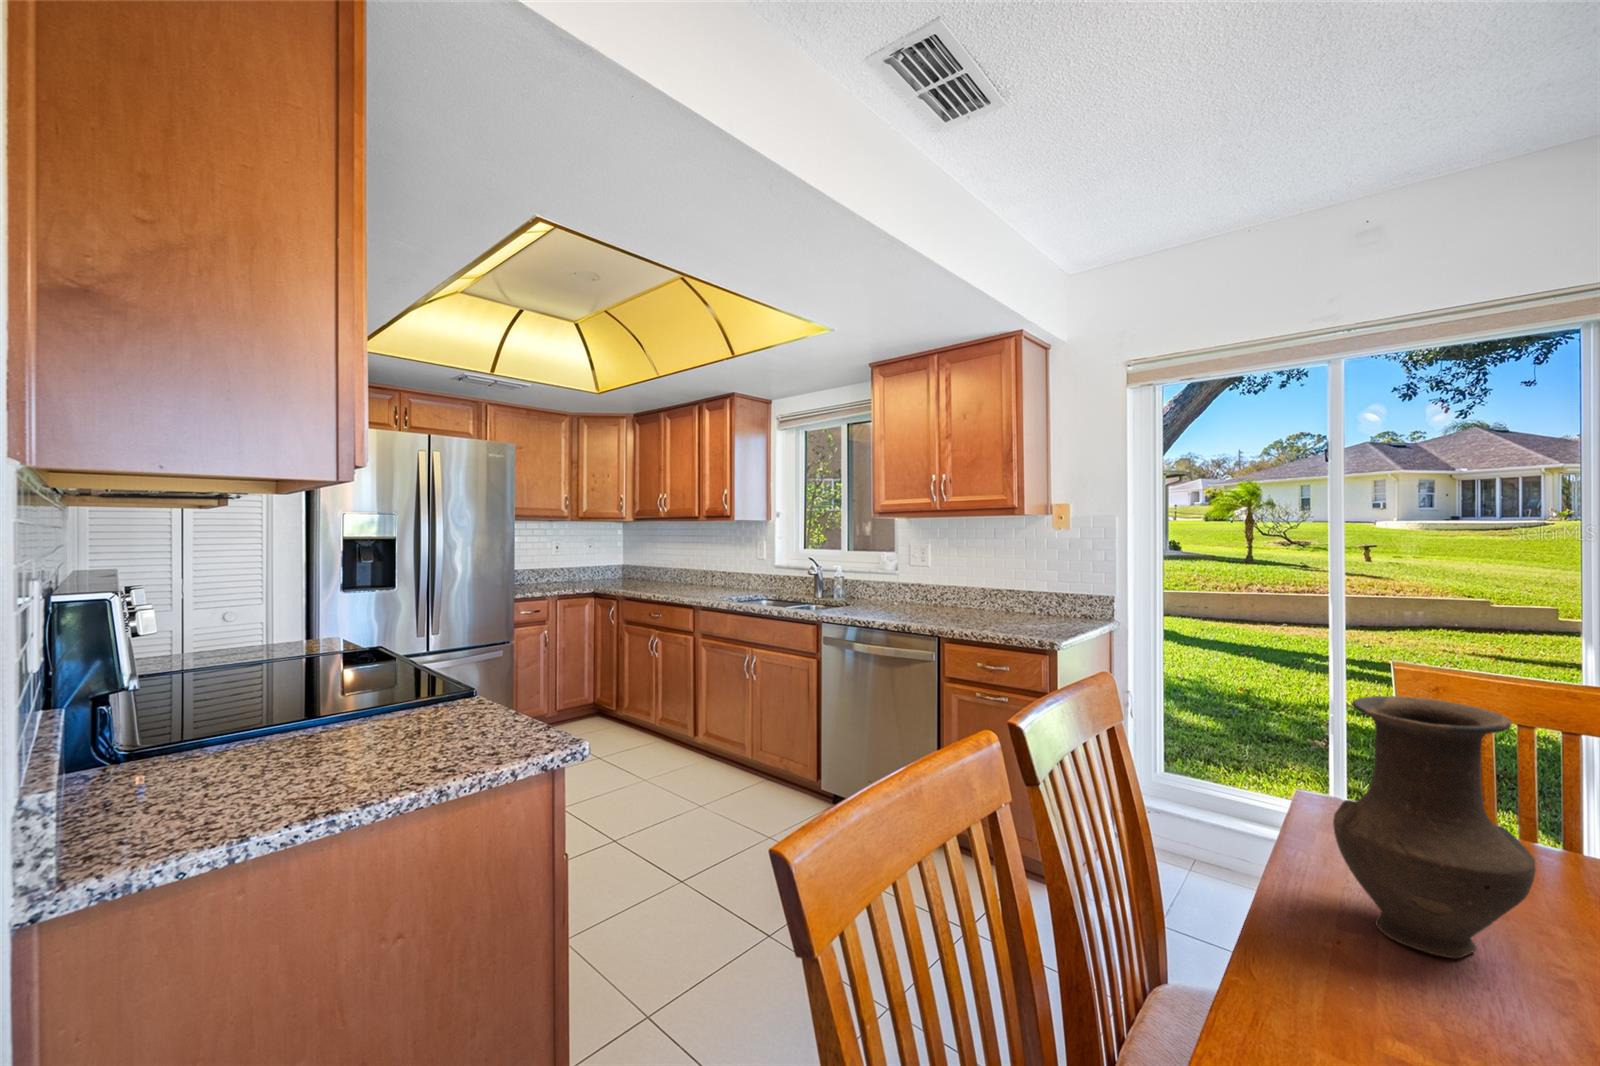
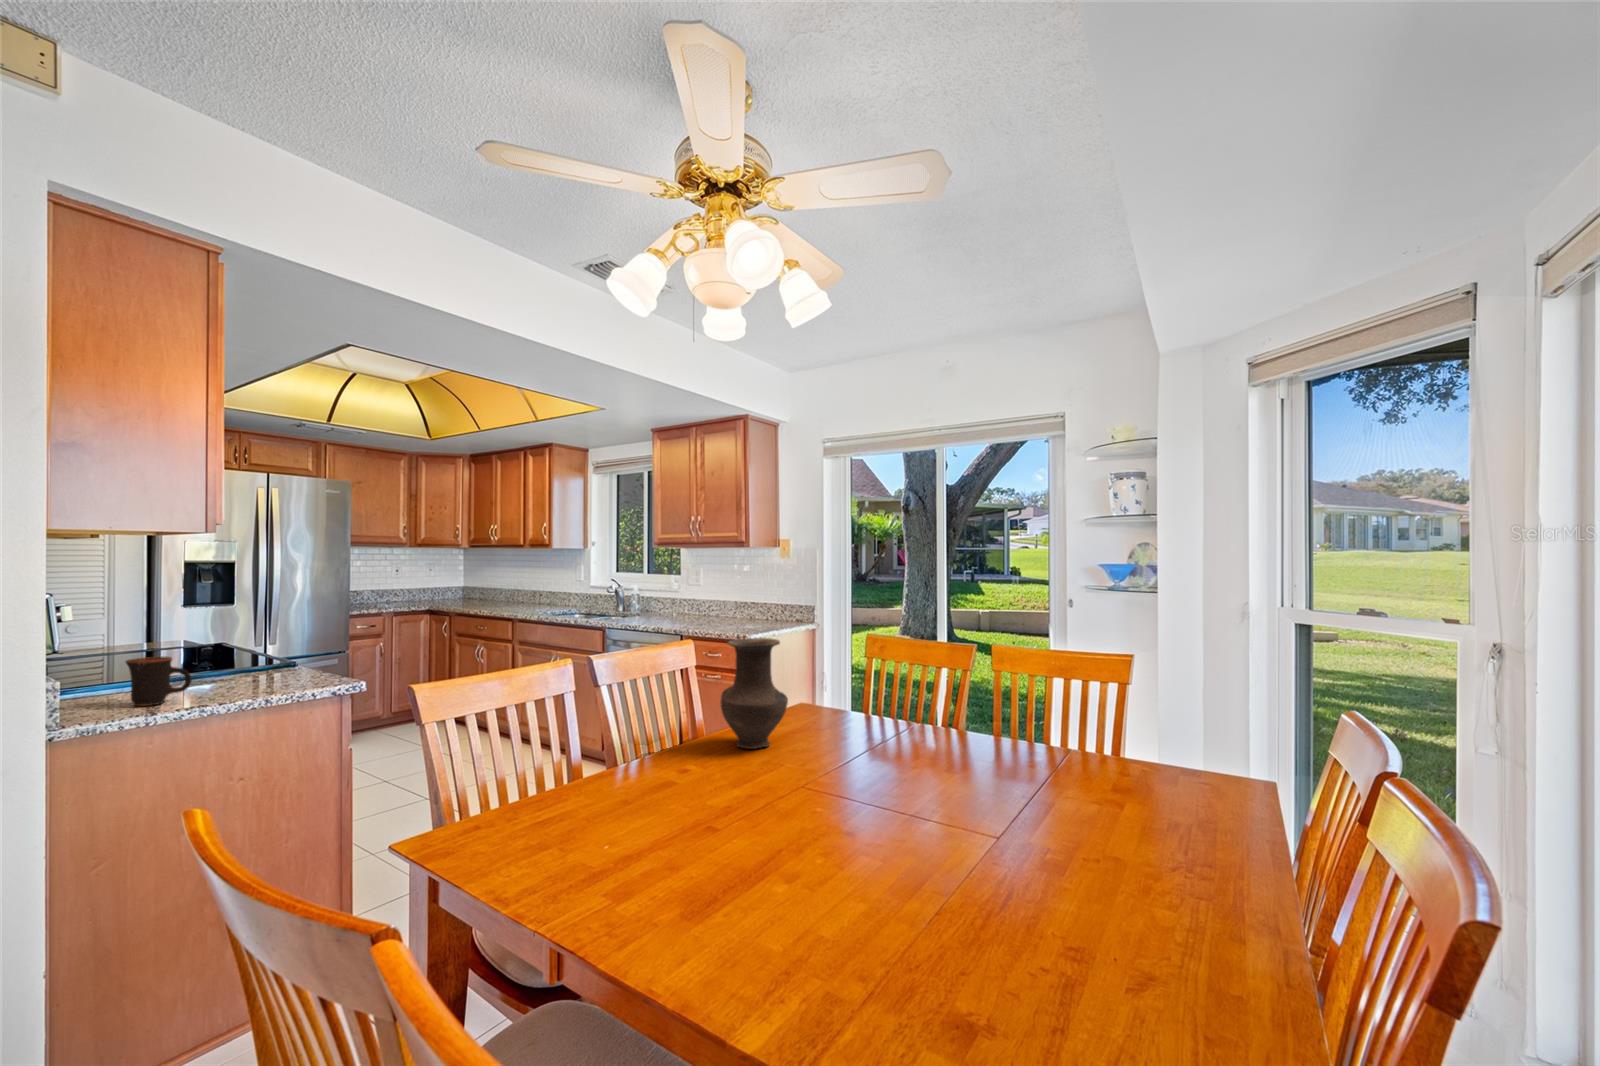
mug: none [194,714,315,815] -> present [126,656,191,706]

